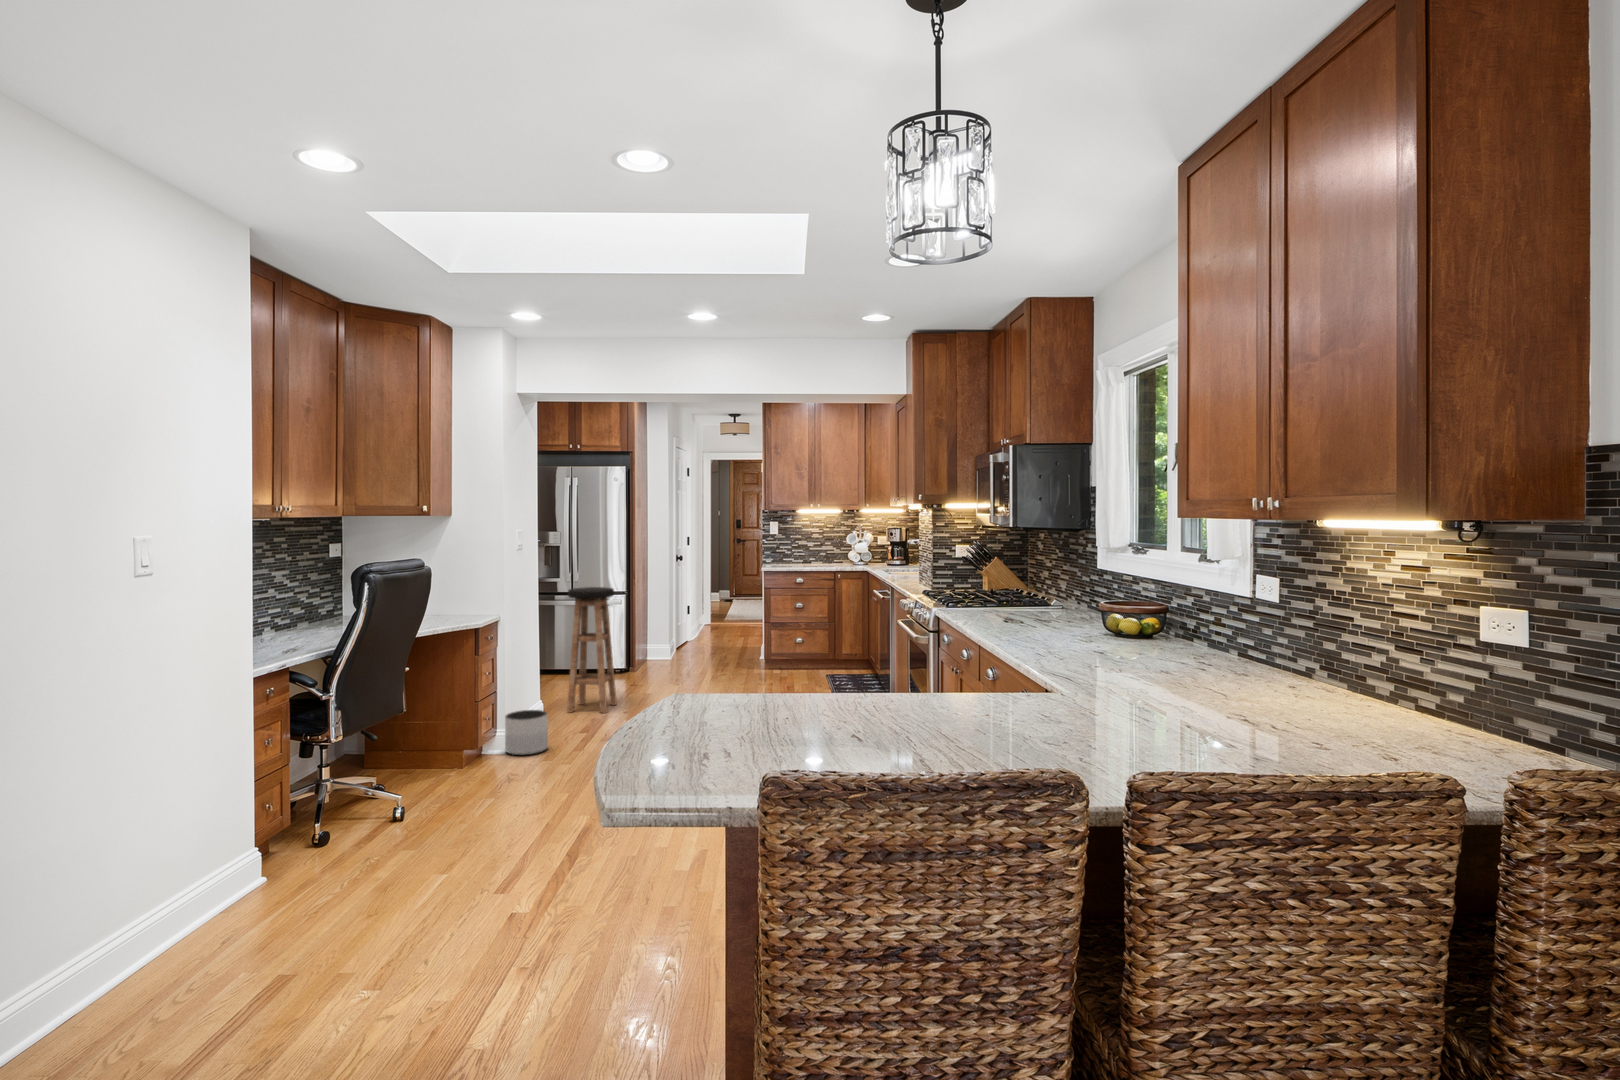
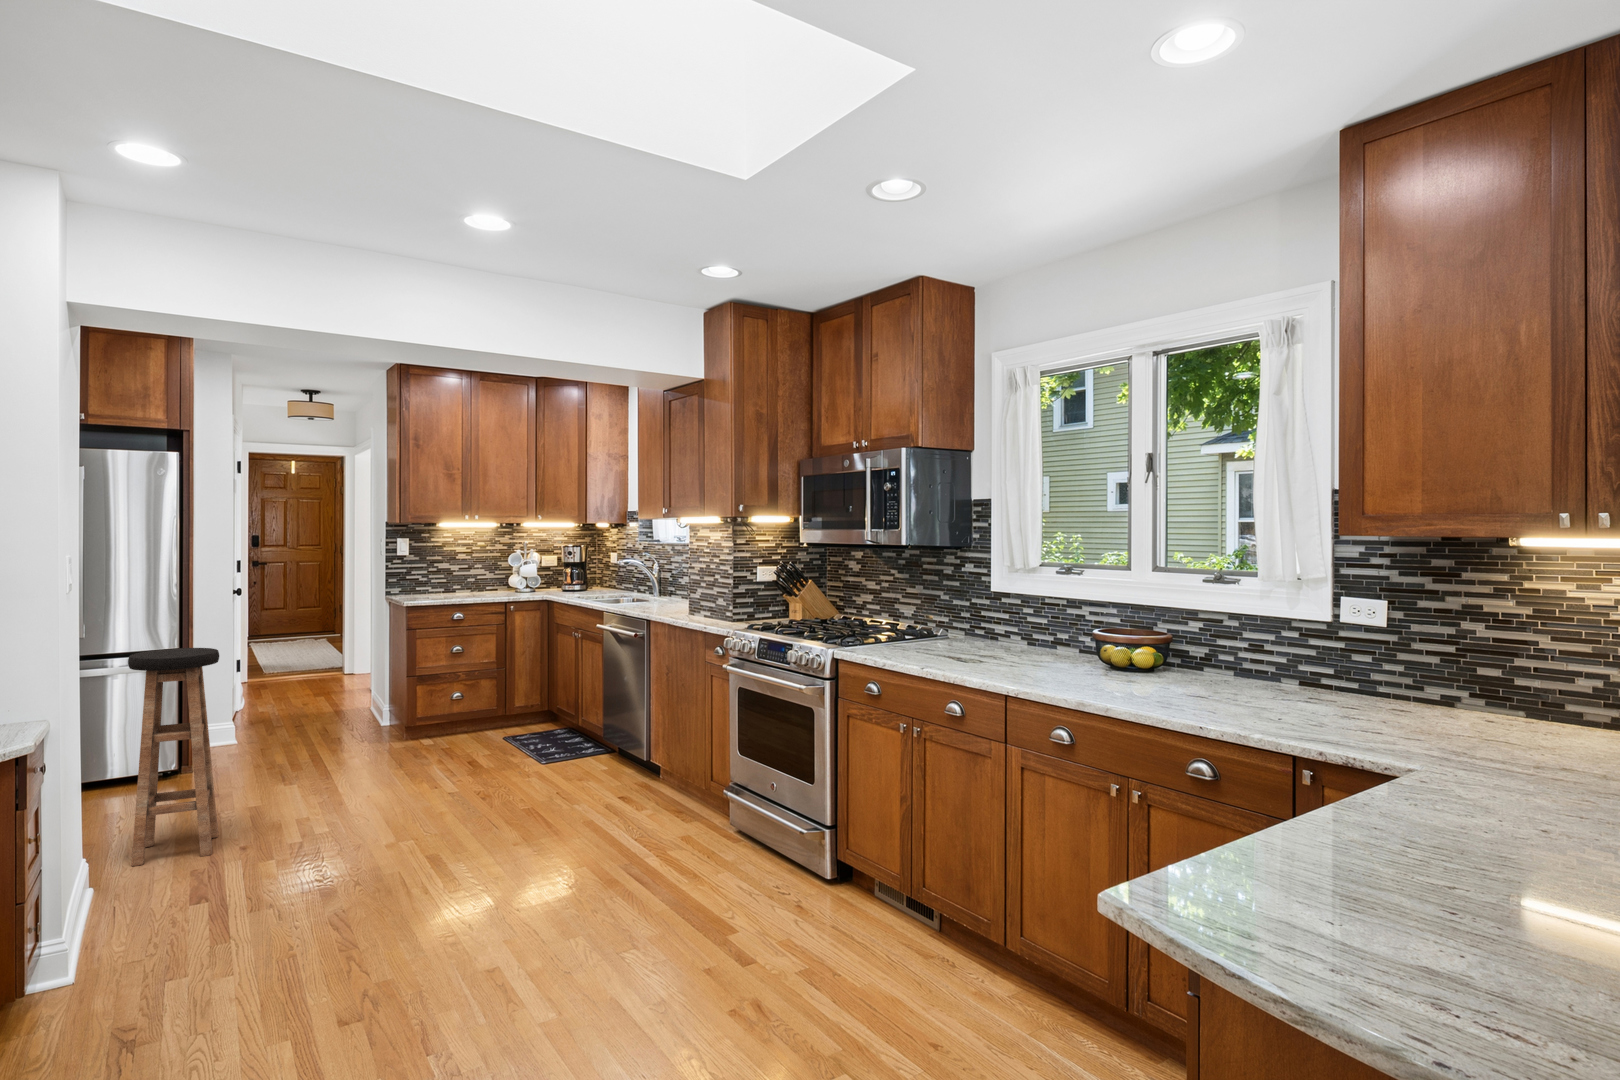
planter: present [505,710,548,755] -> none [65,881,160,977]

